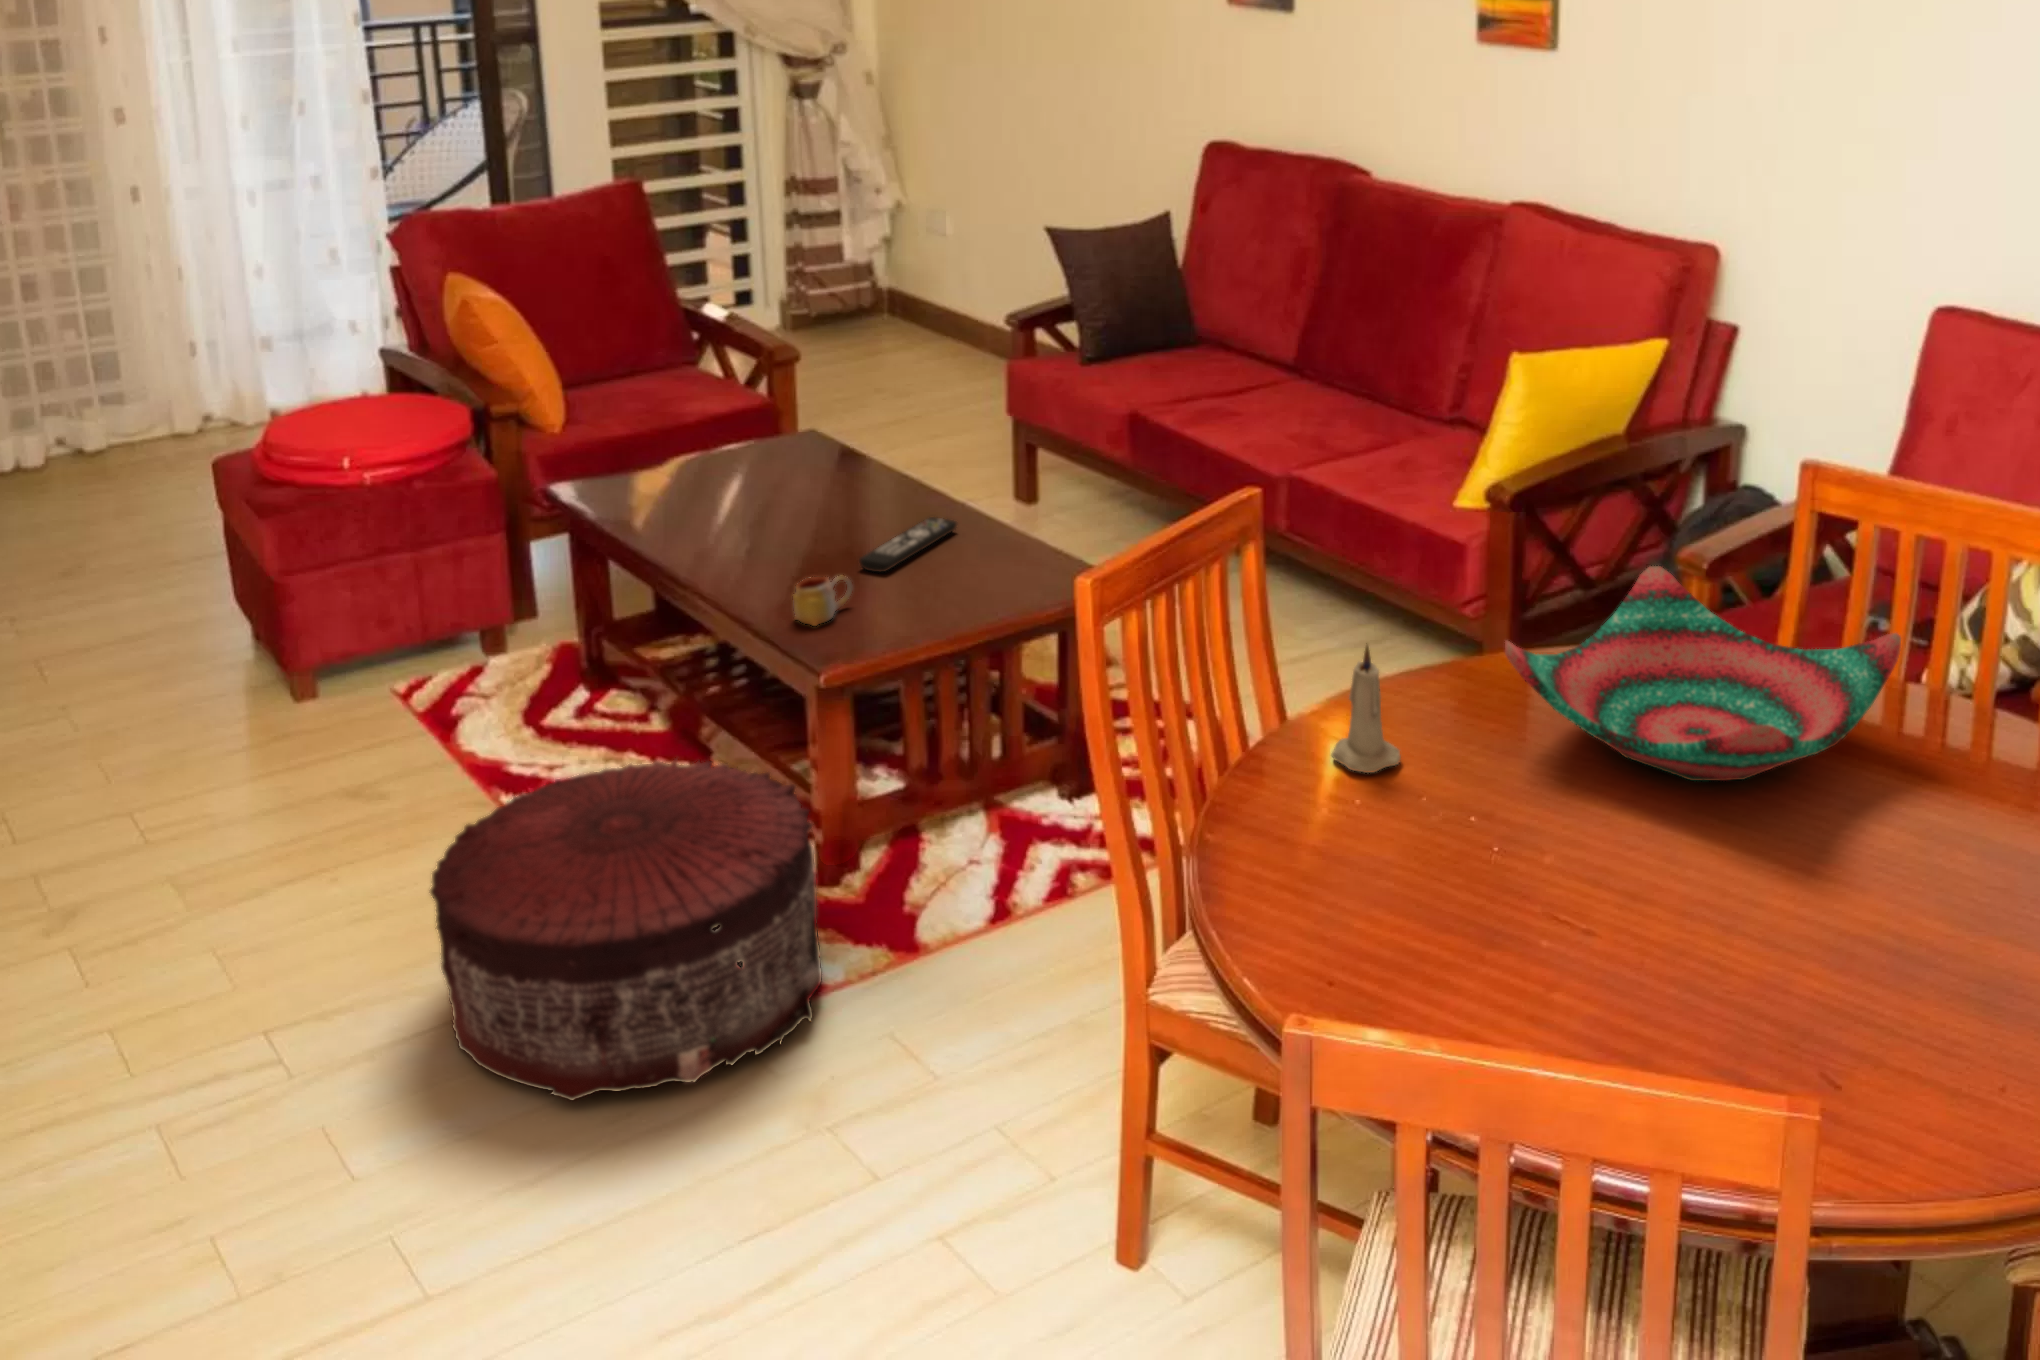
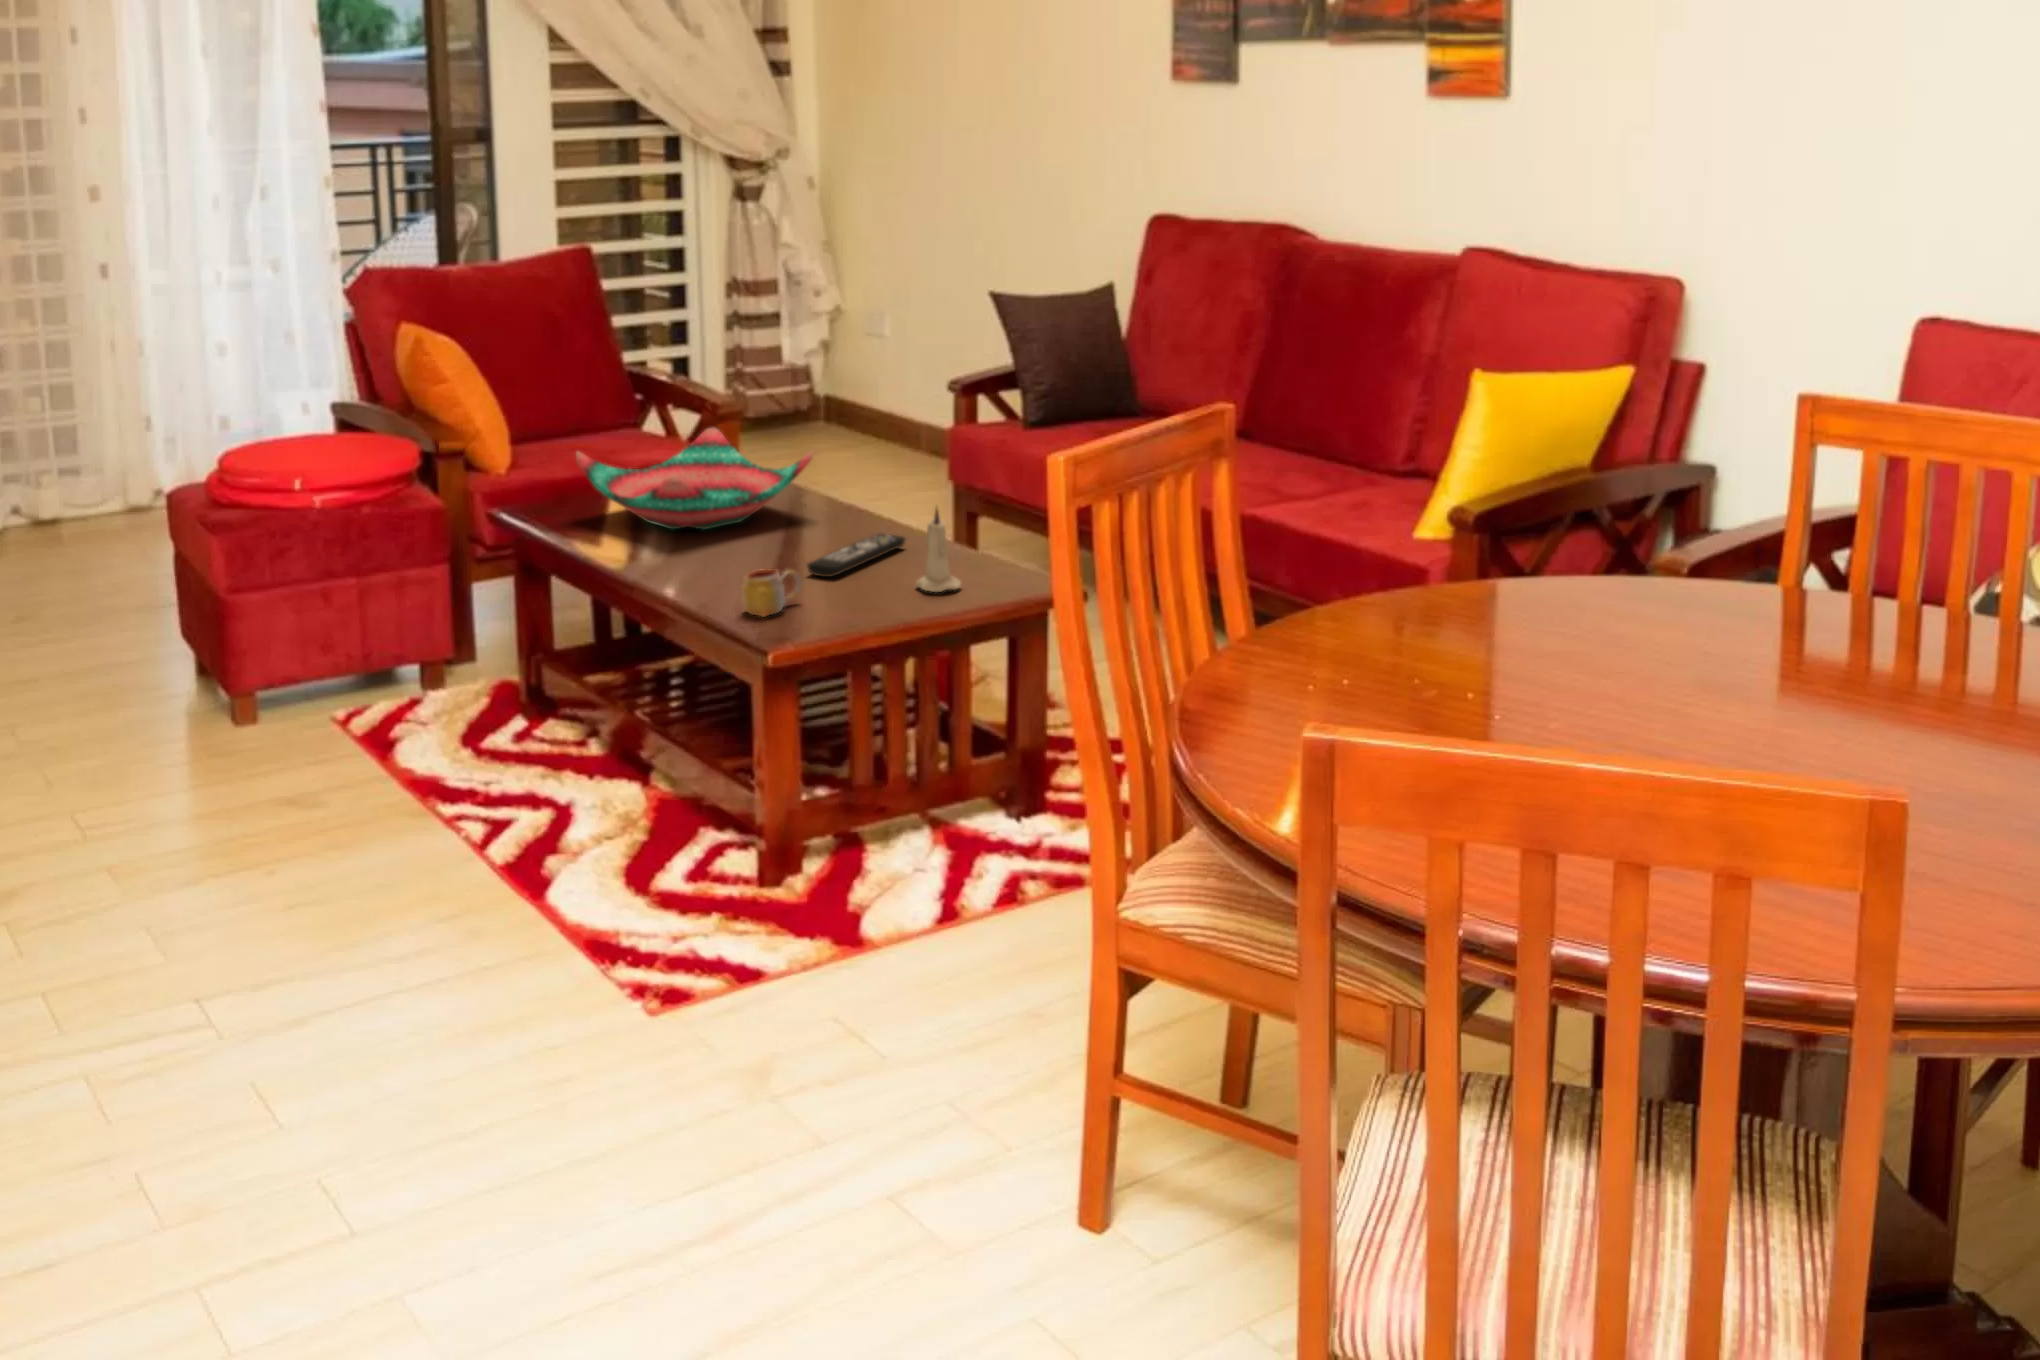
decorative bowl: present [1505,566,1901,781] -> present [576,428,813,530]
candle: present [1331,643,1401,773] -> present [916,506,961,592]
pouf: present [430,760,822,1100] -> none [373,739,767,1061]

